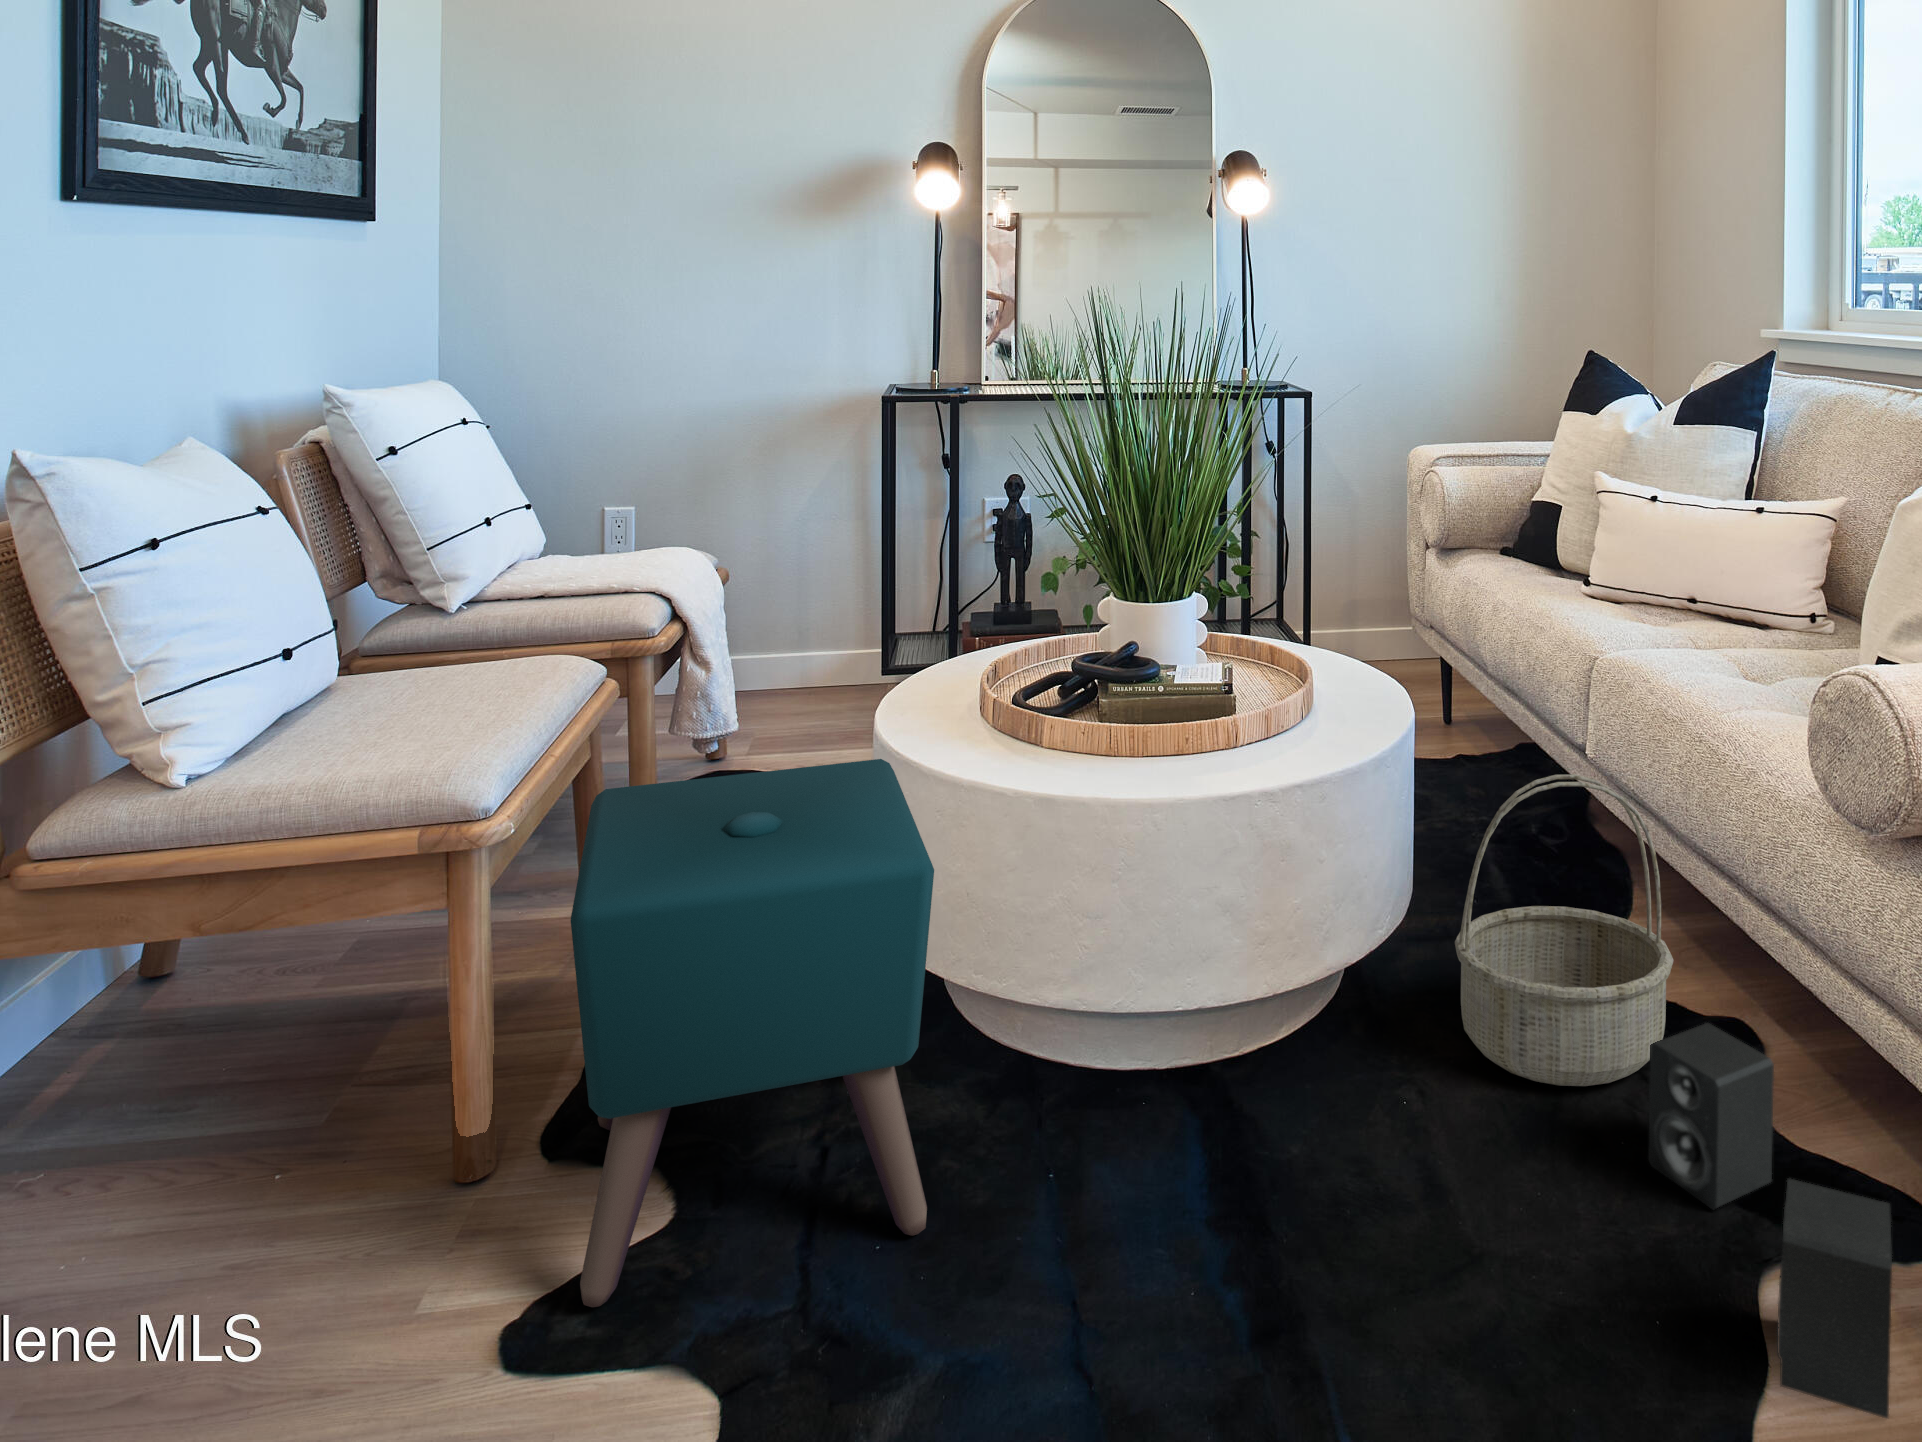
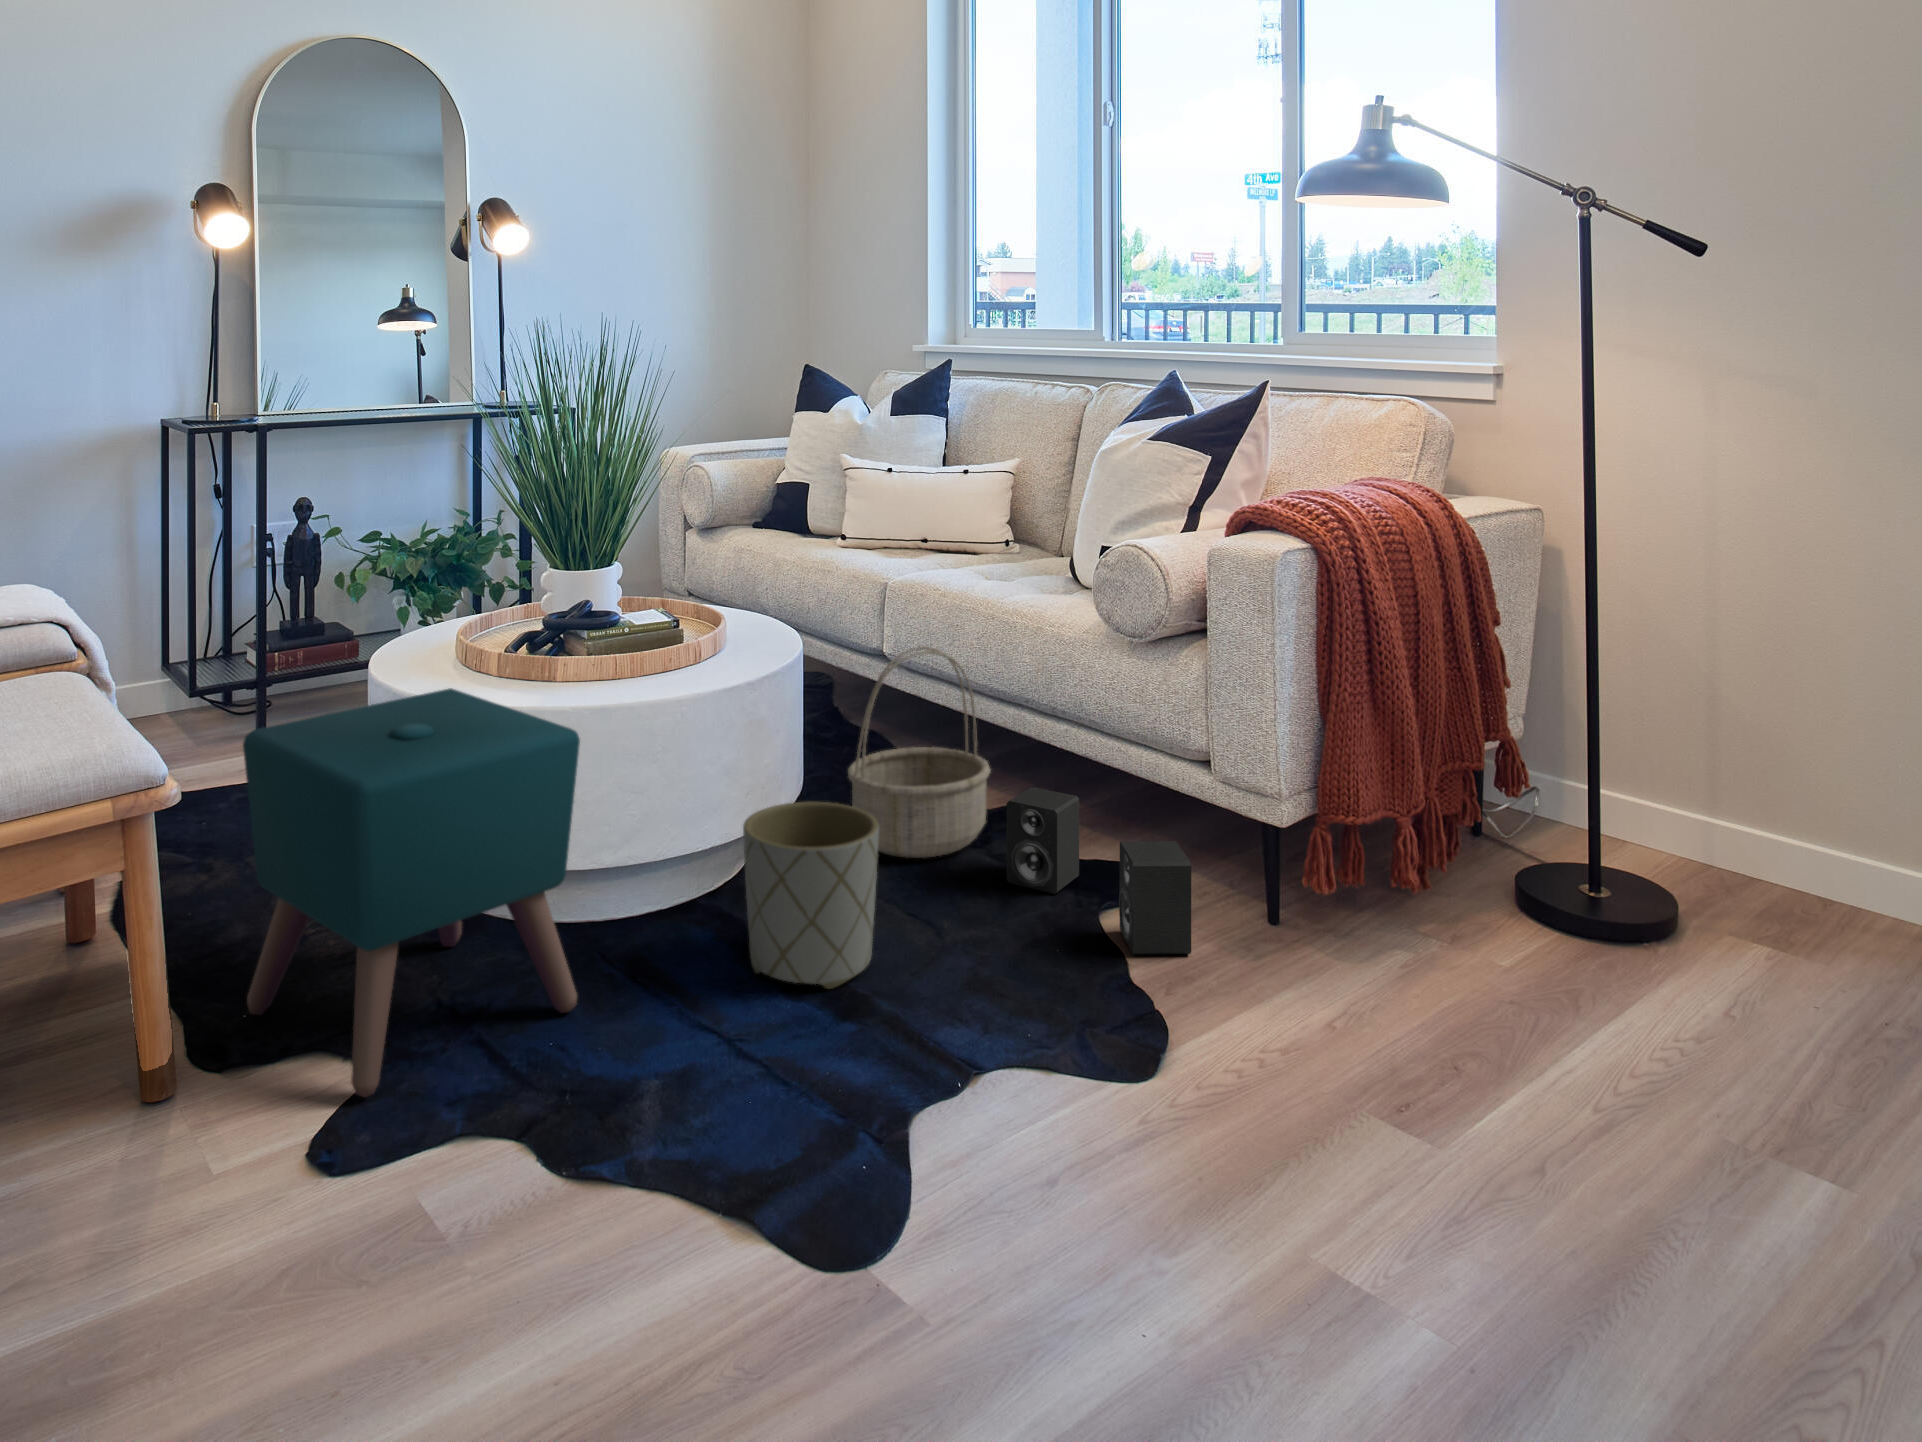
planter: none [1172,994,1371,1304] -> present [743,802,879,989]

